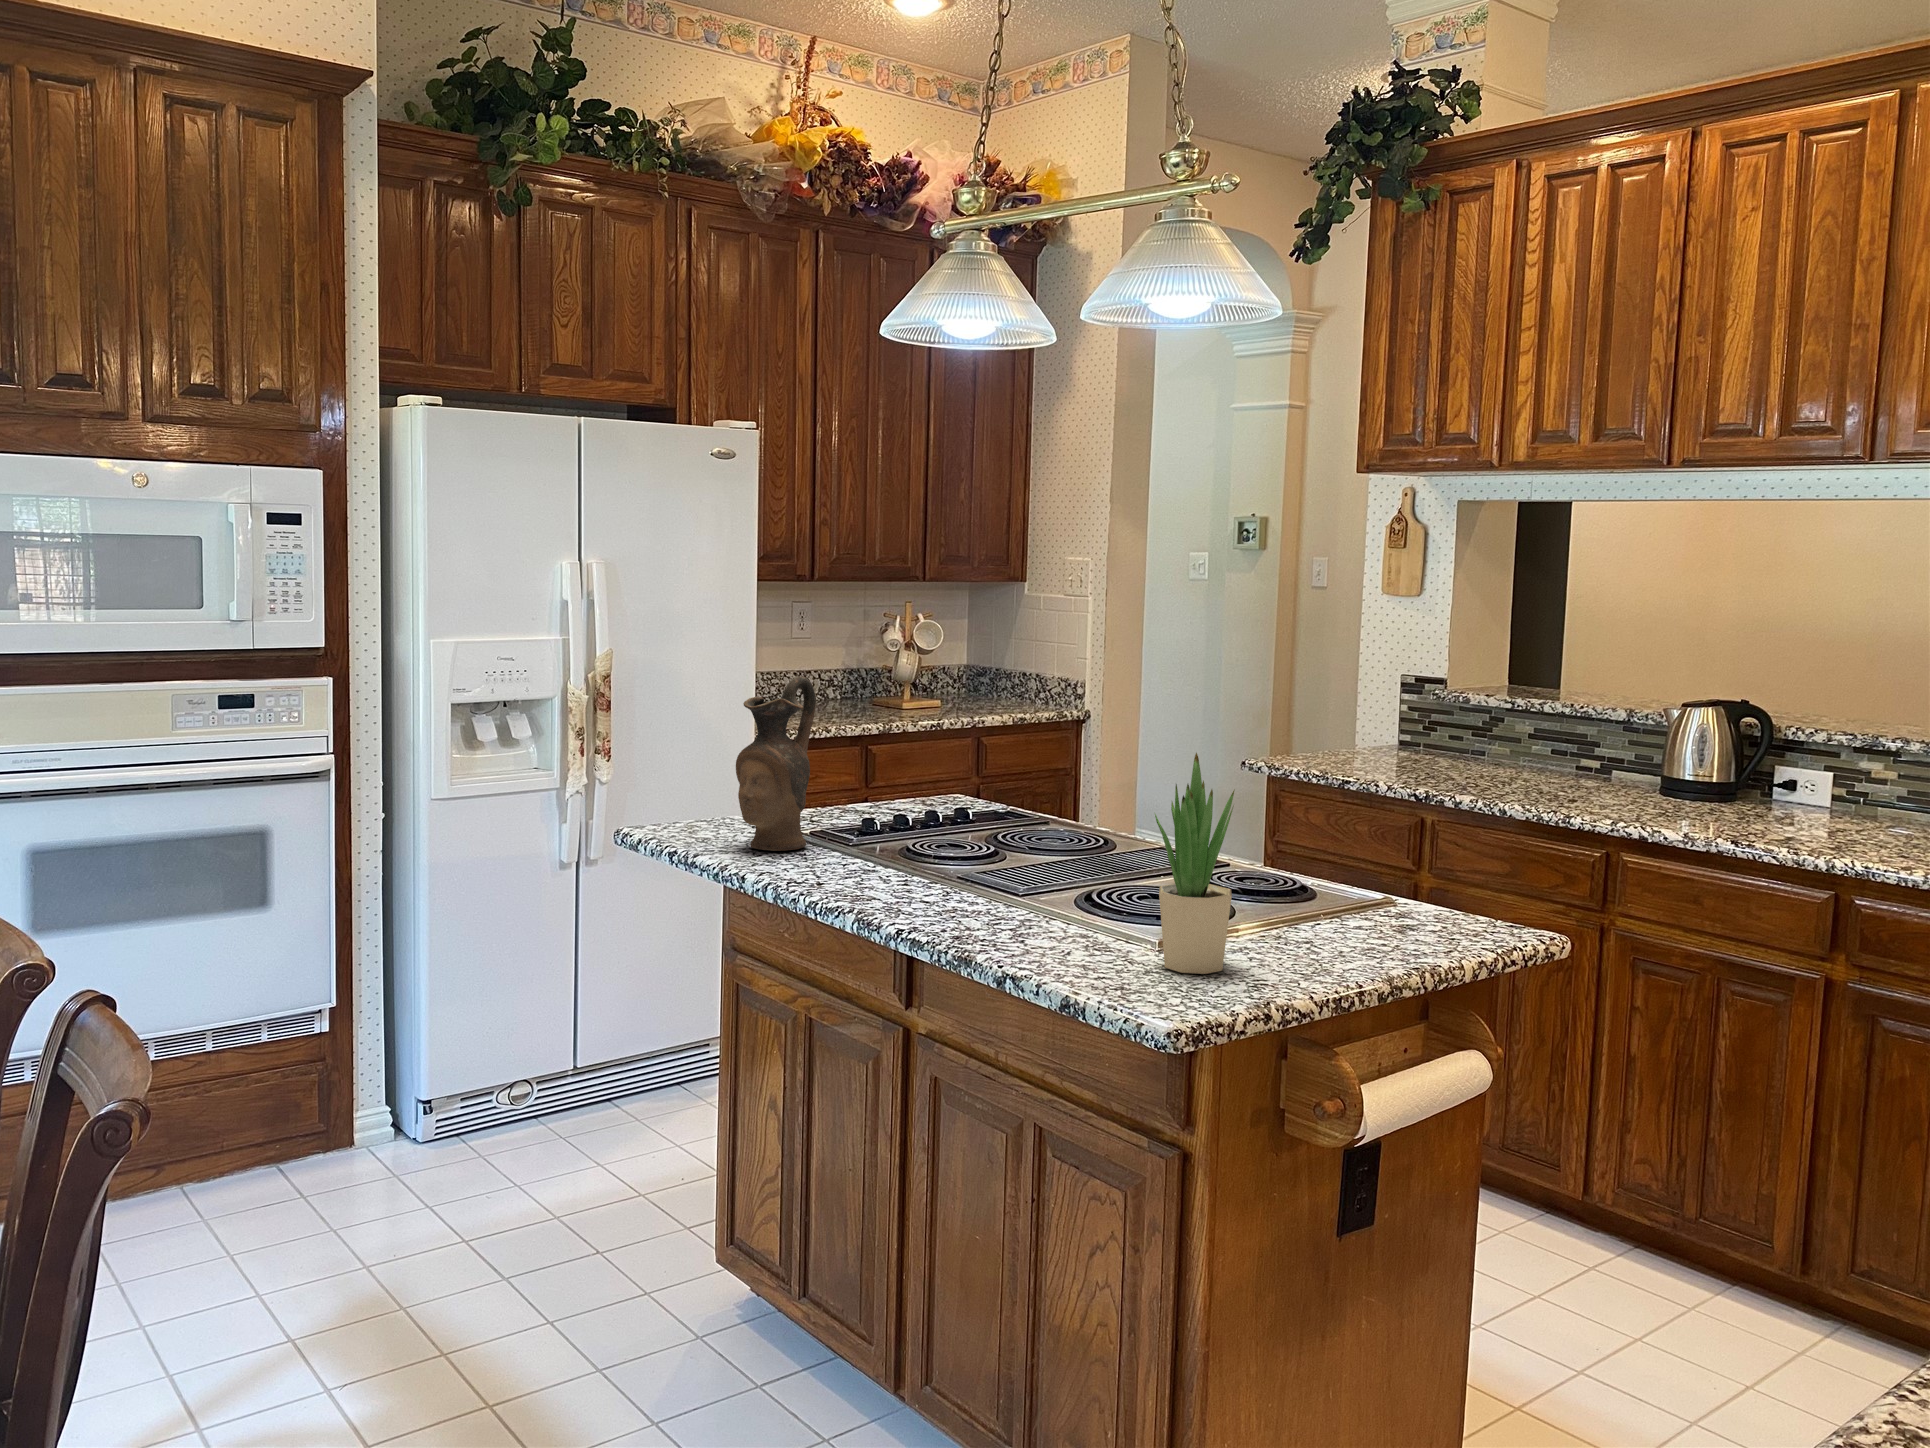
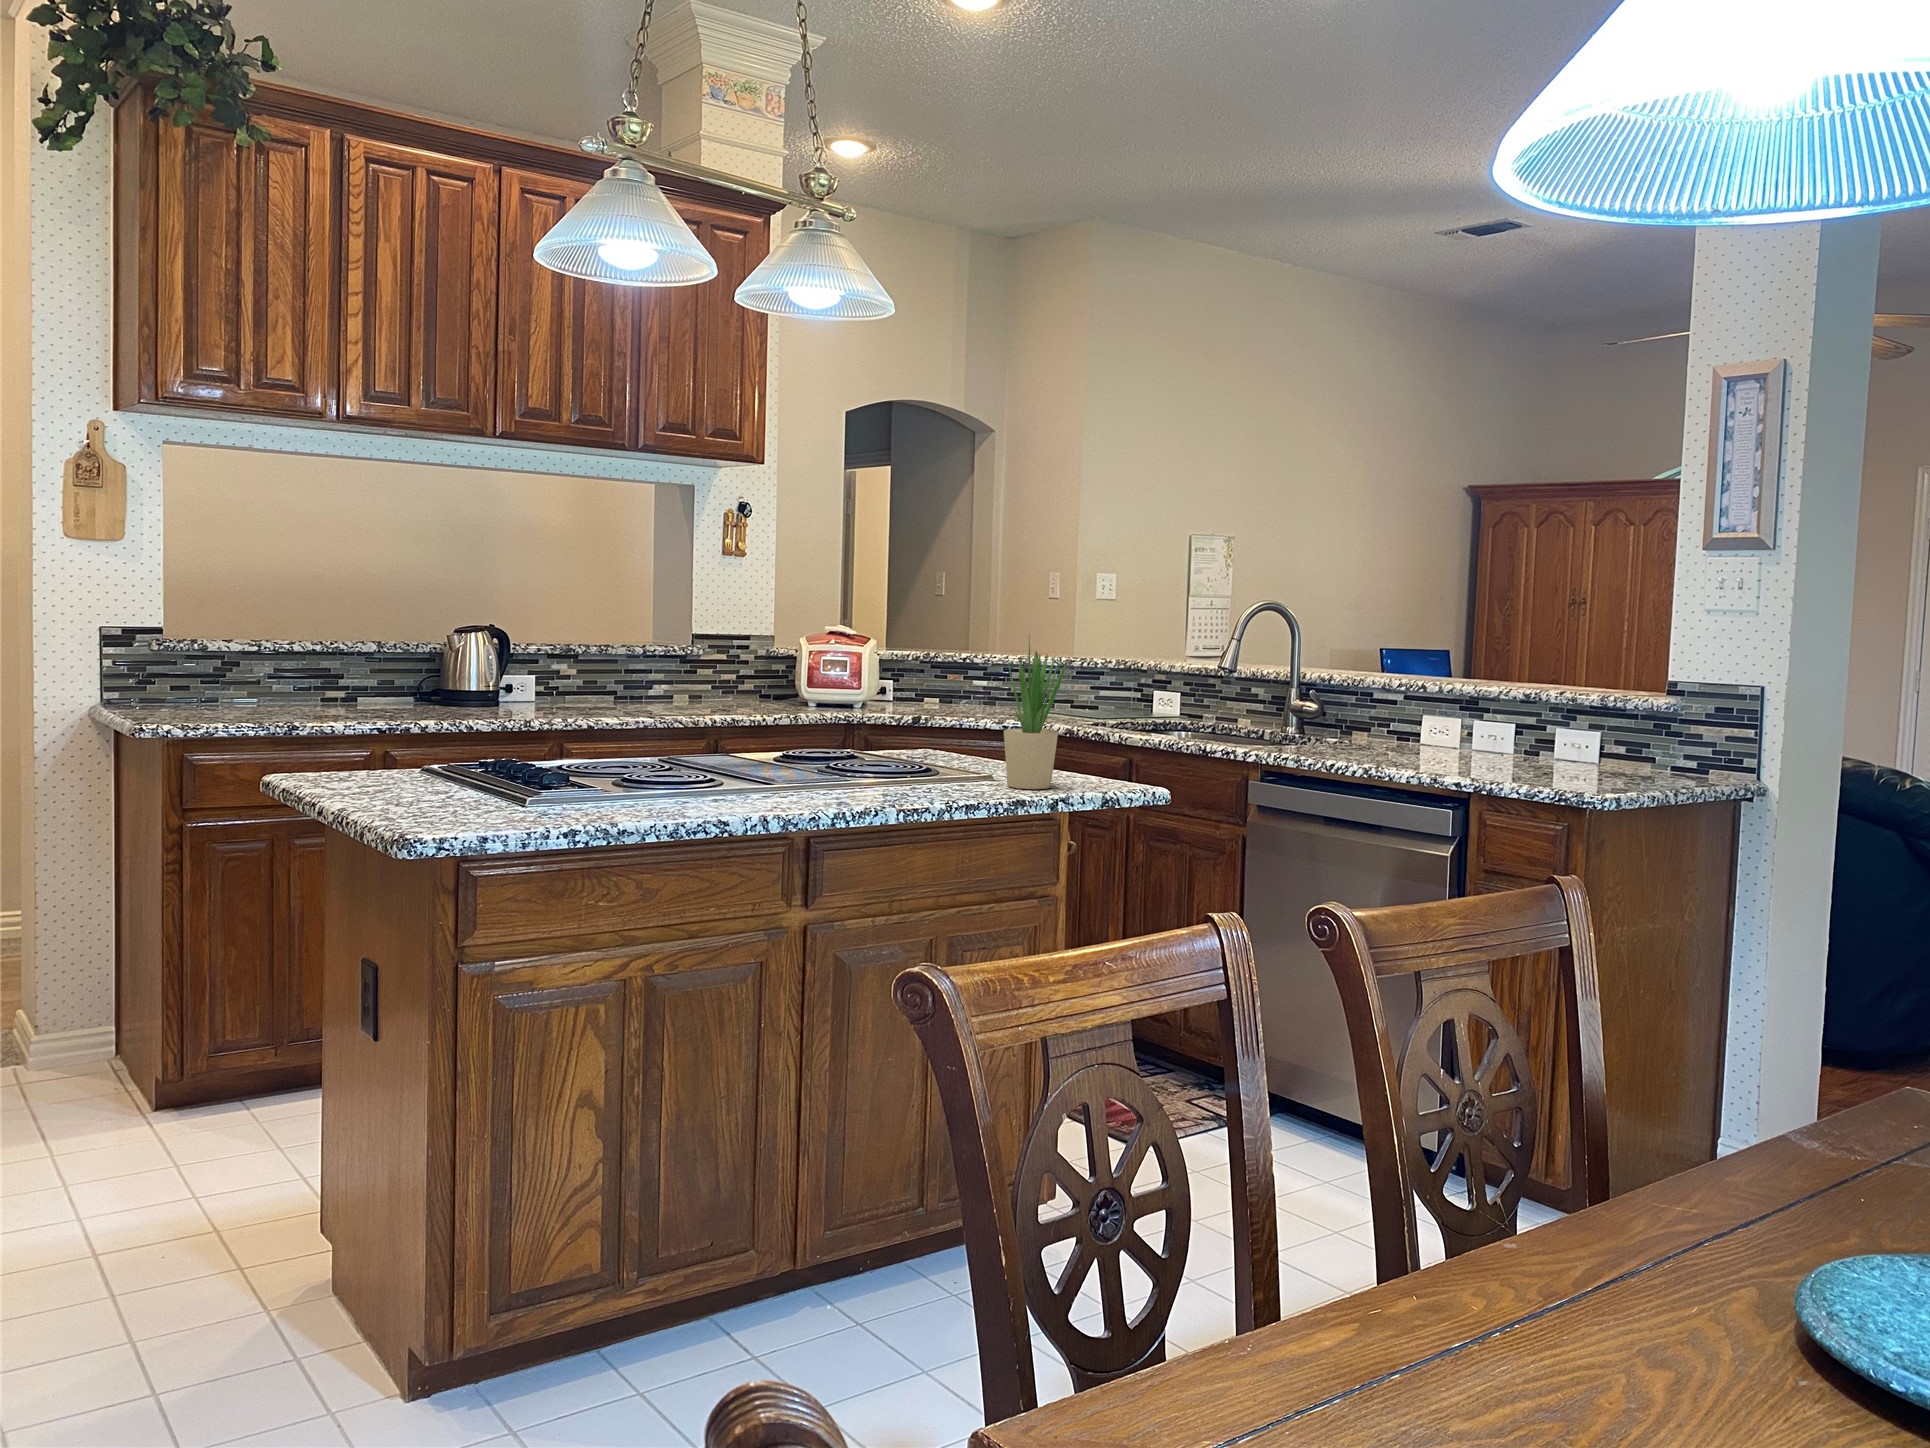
ceramic pitcher: present [736,676,816,851] -> none [429,604,524,821]

